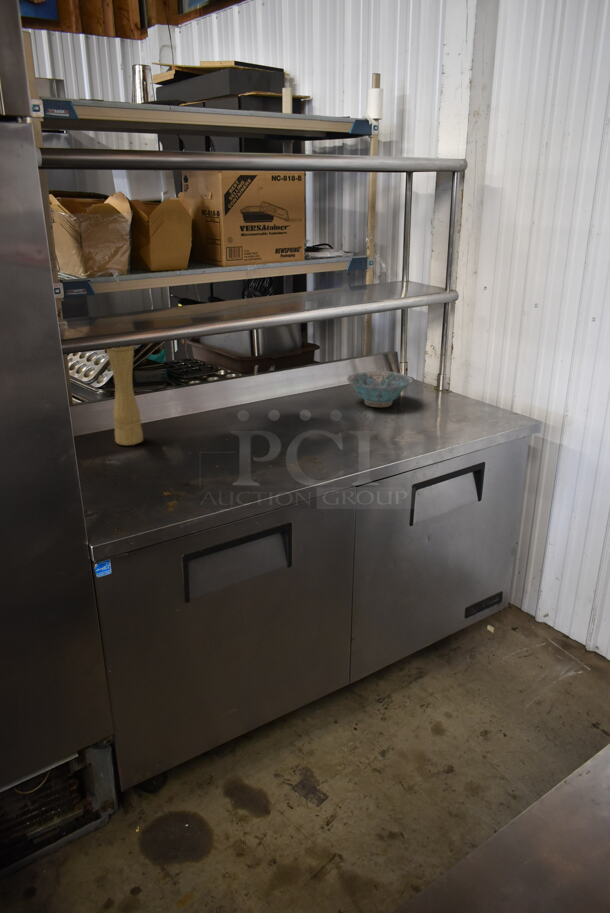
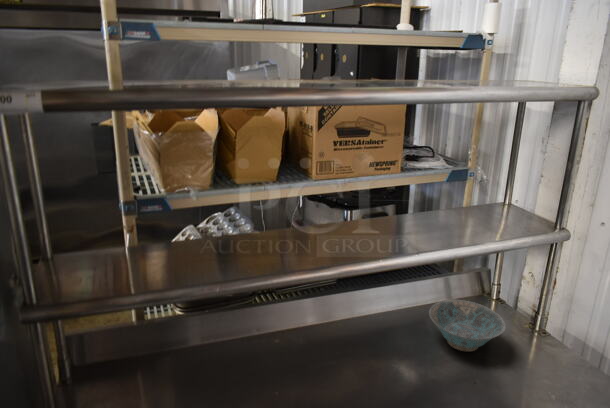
pepper mill: present [107,346,143,445] -> none [155,258,193,380]

